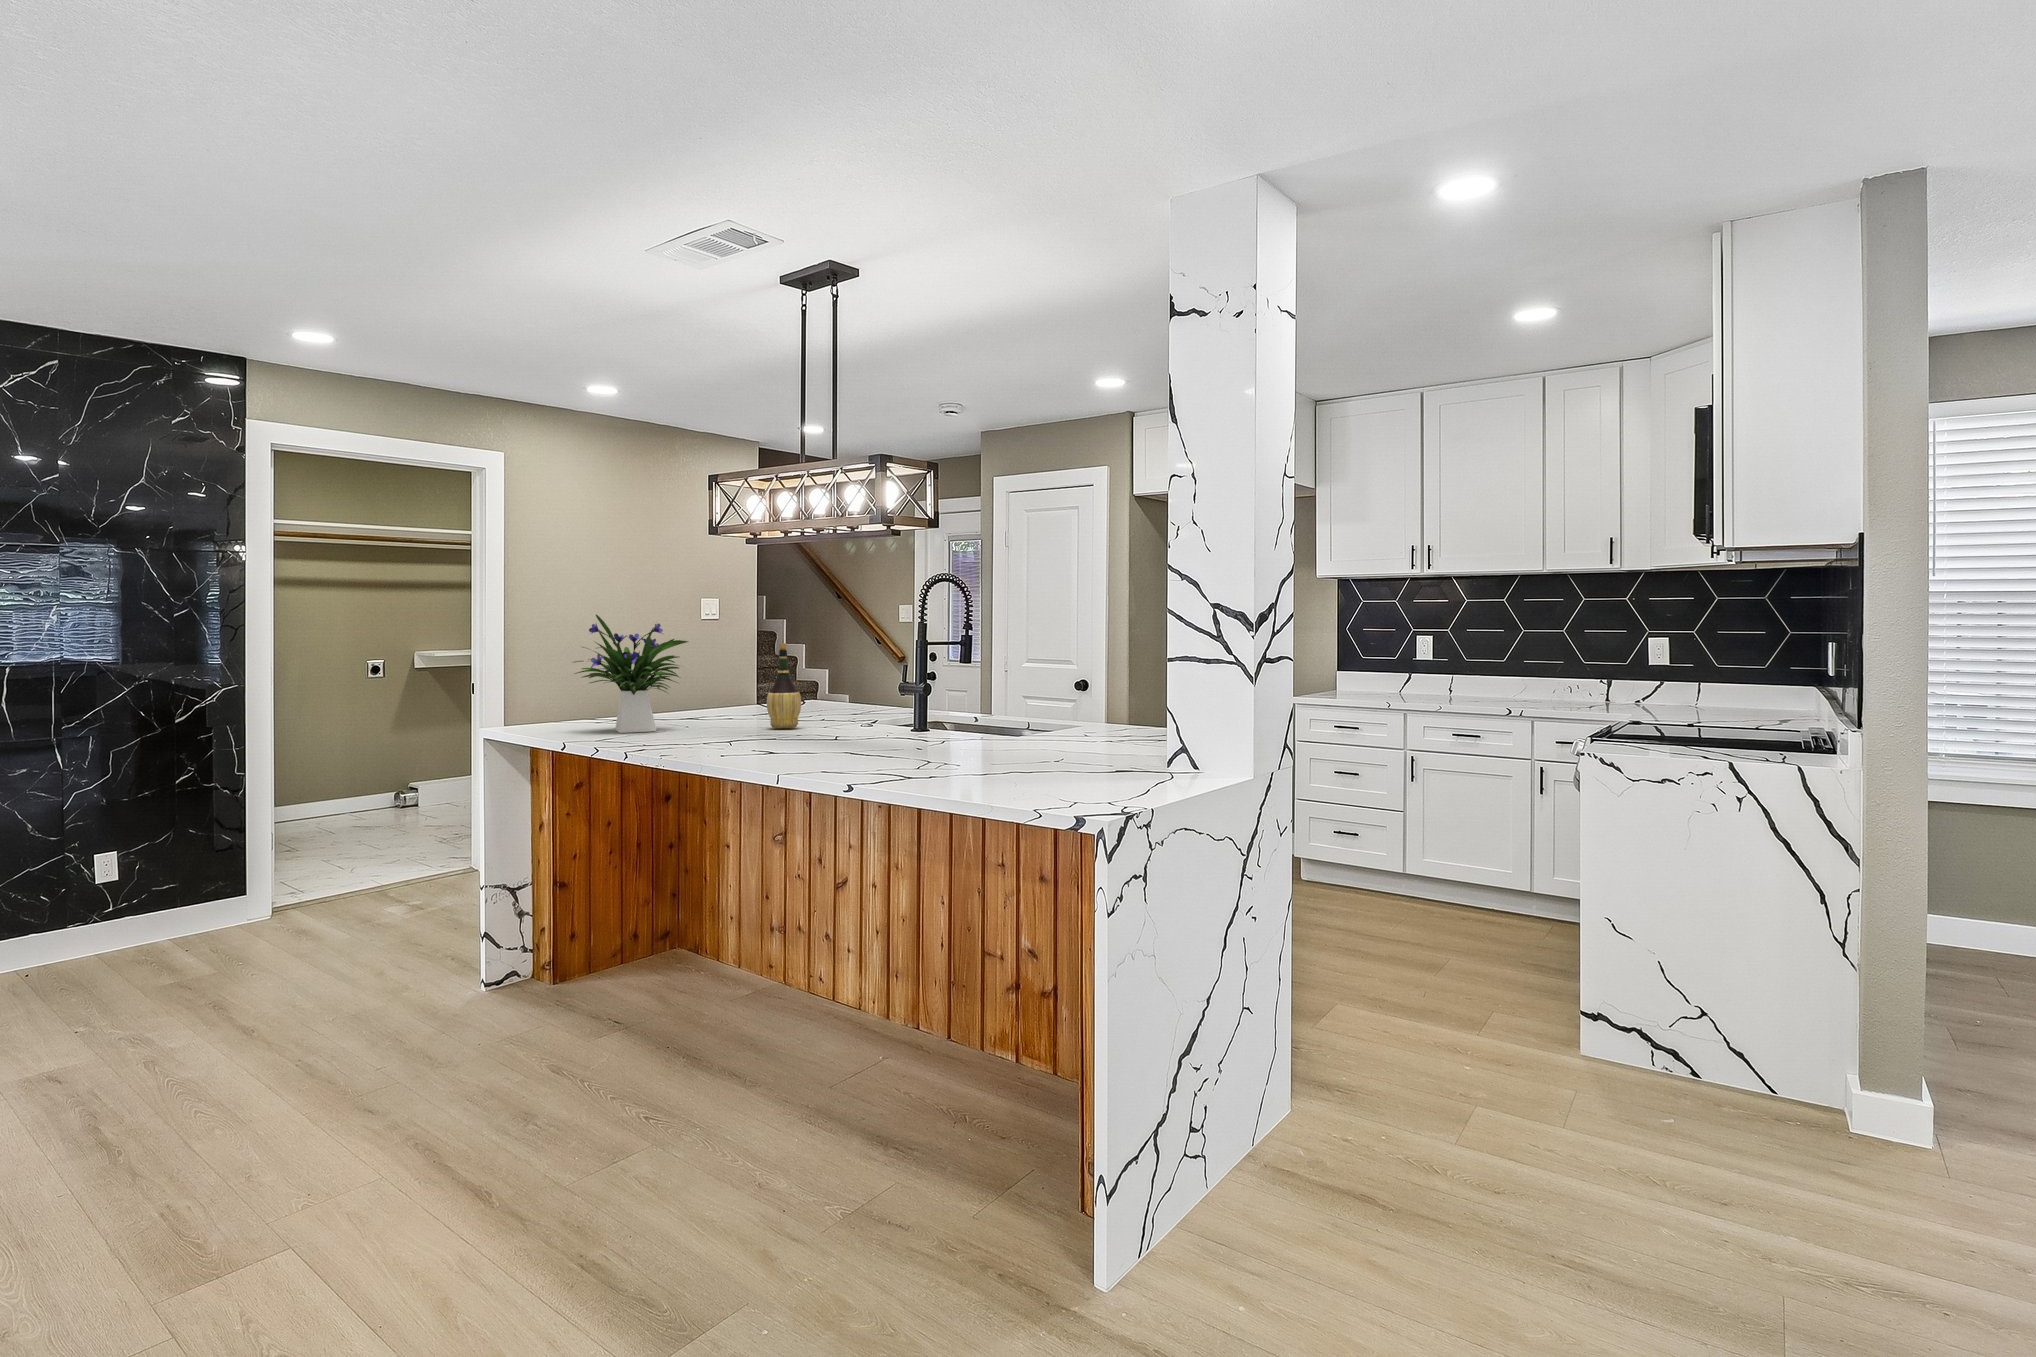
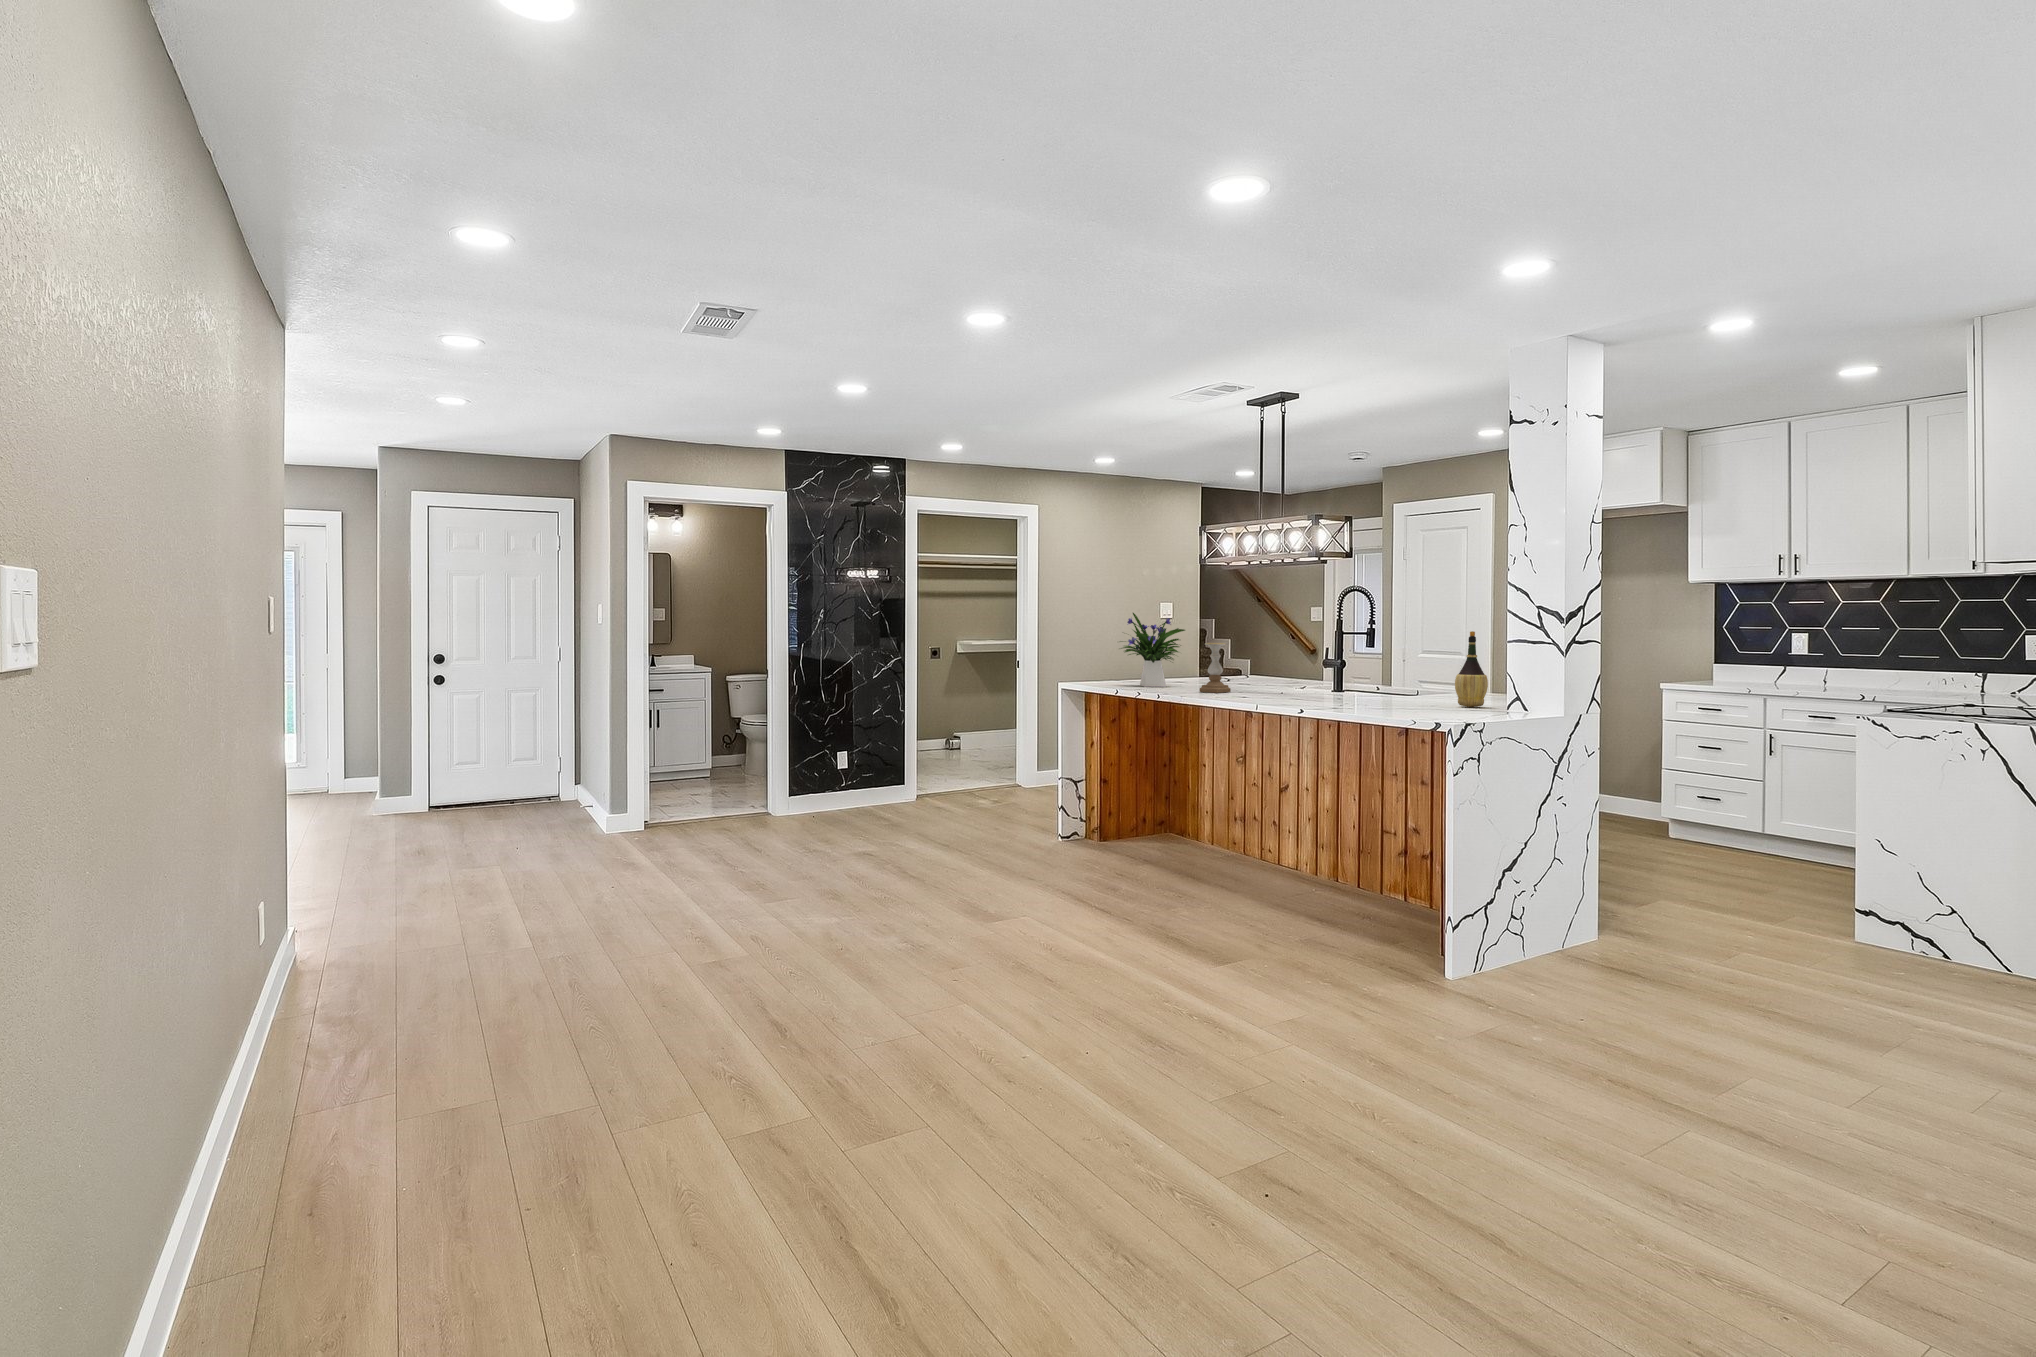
wine bottle: present [767,644,801,729] -> present [1455,631,1488,707]
candle holder: none [696,664,747,747] -> present [1200,643,1231,693]

